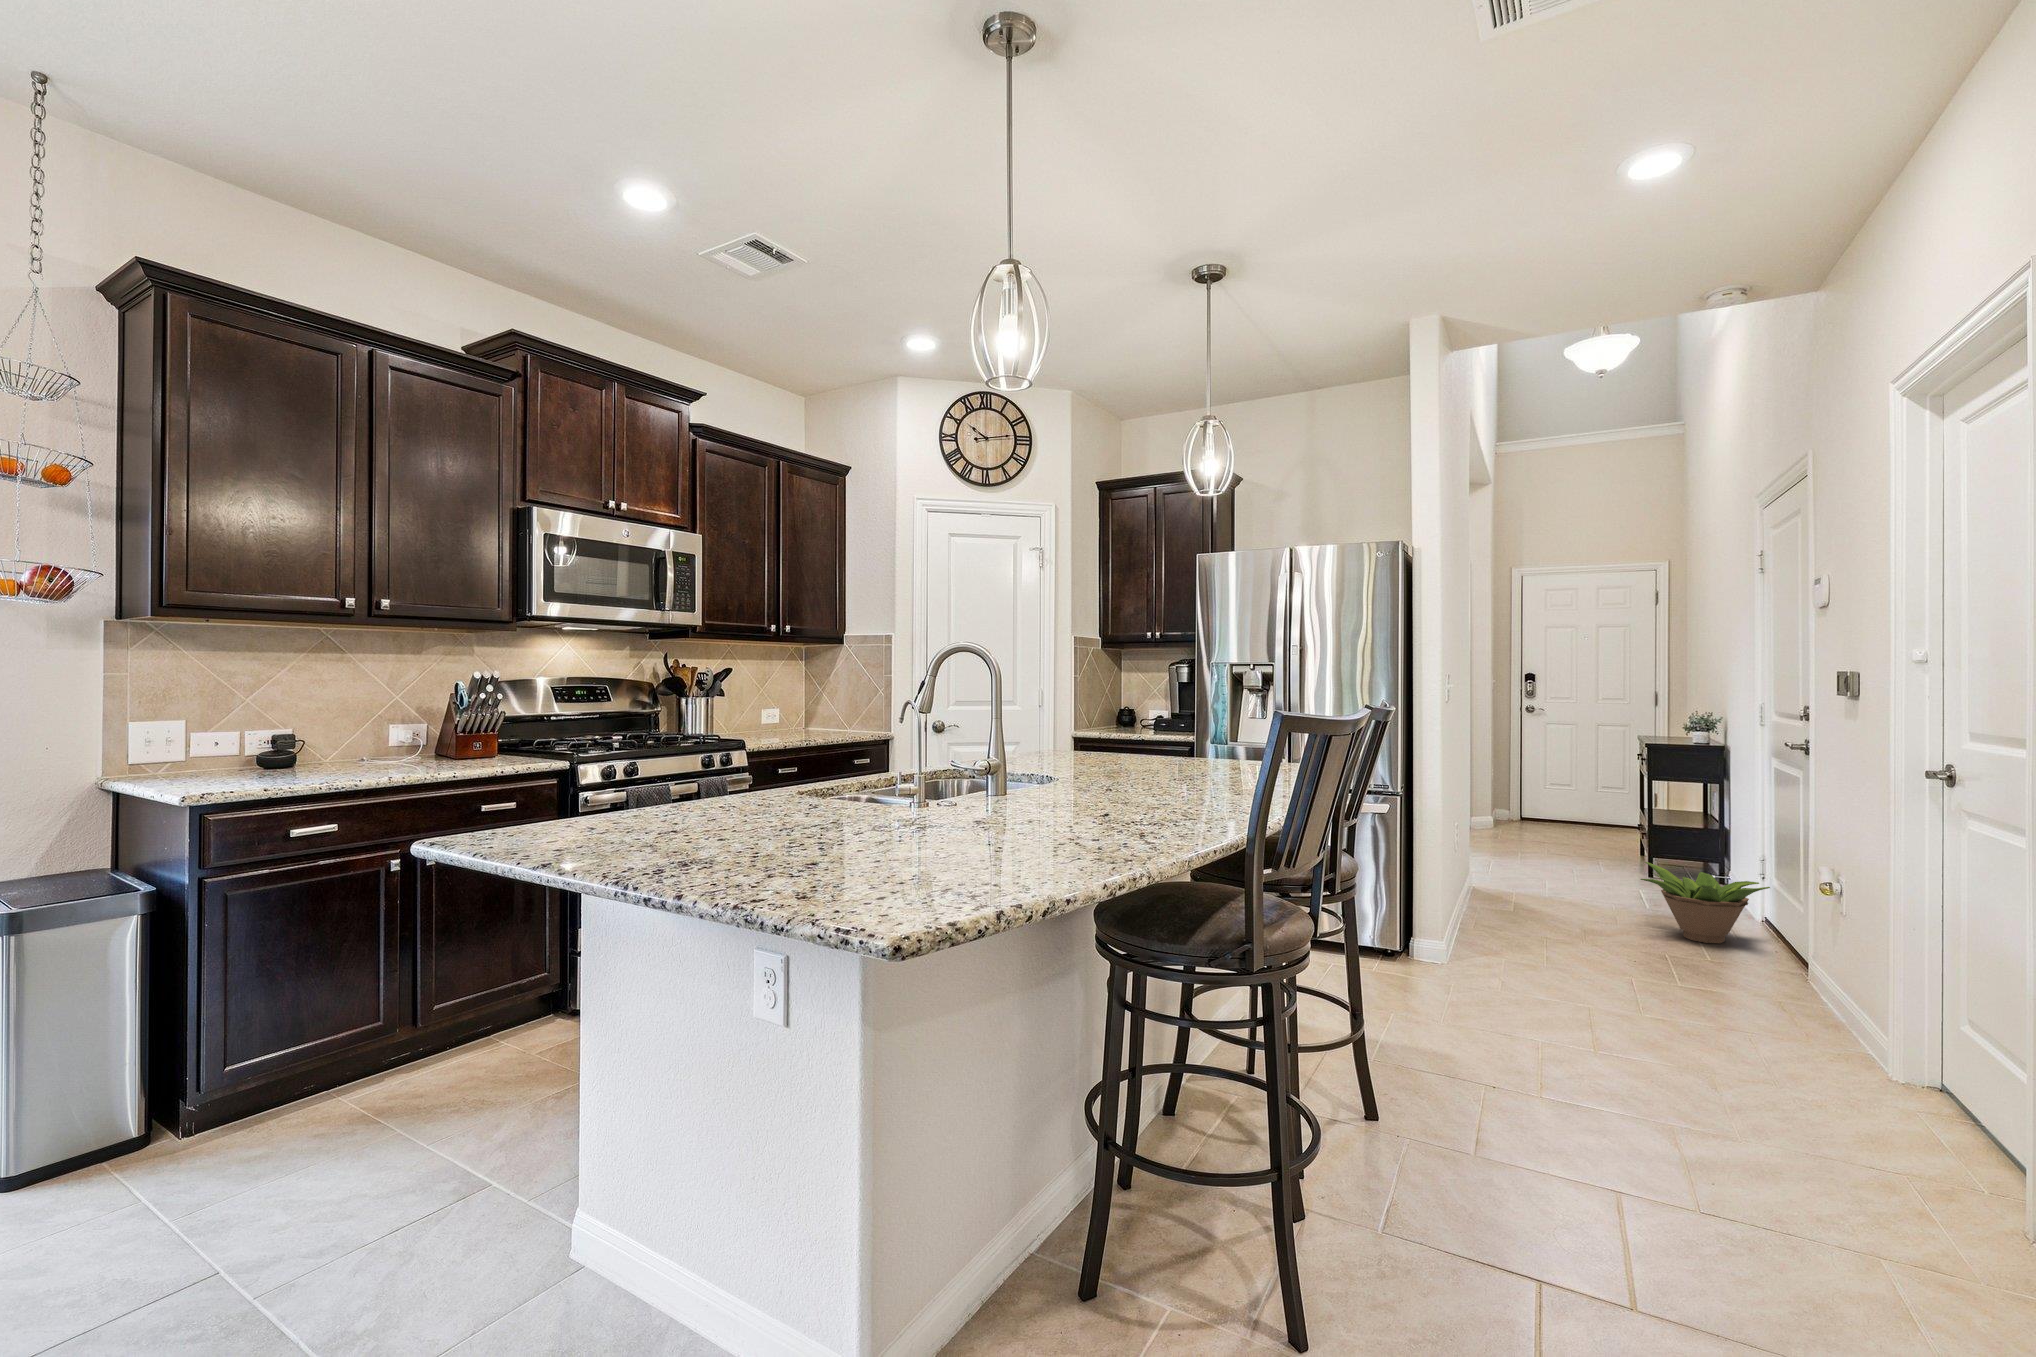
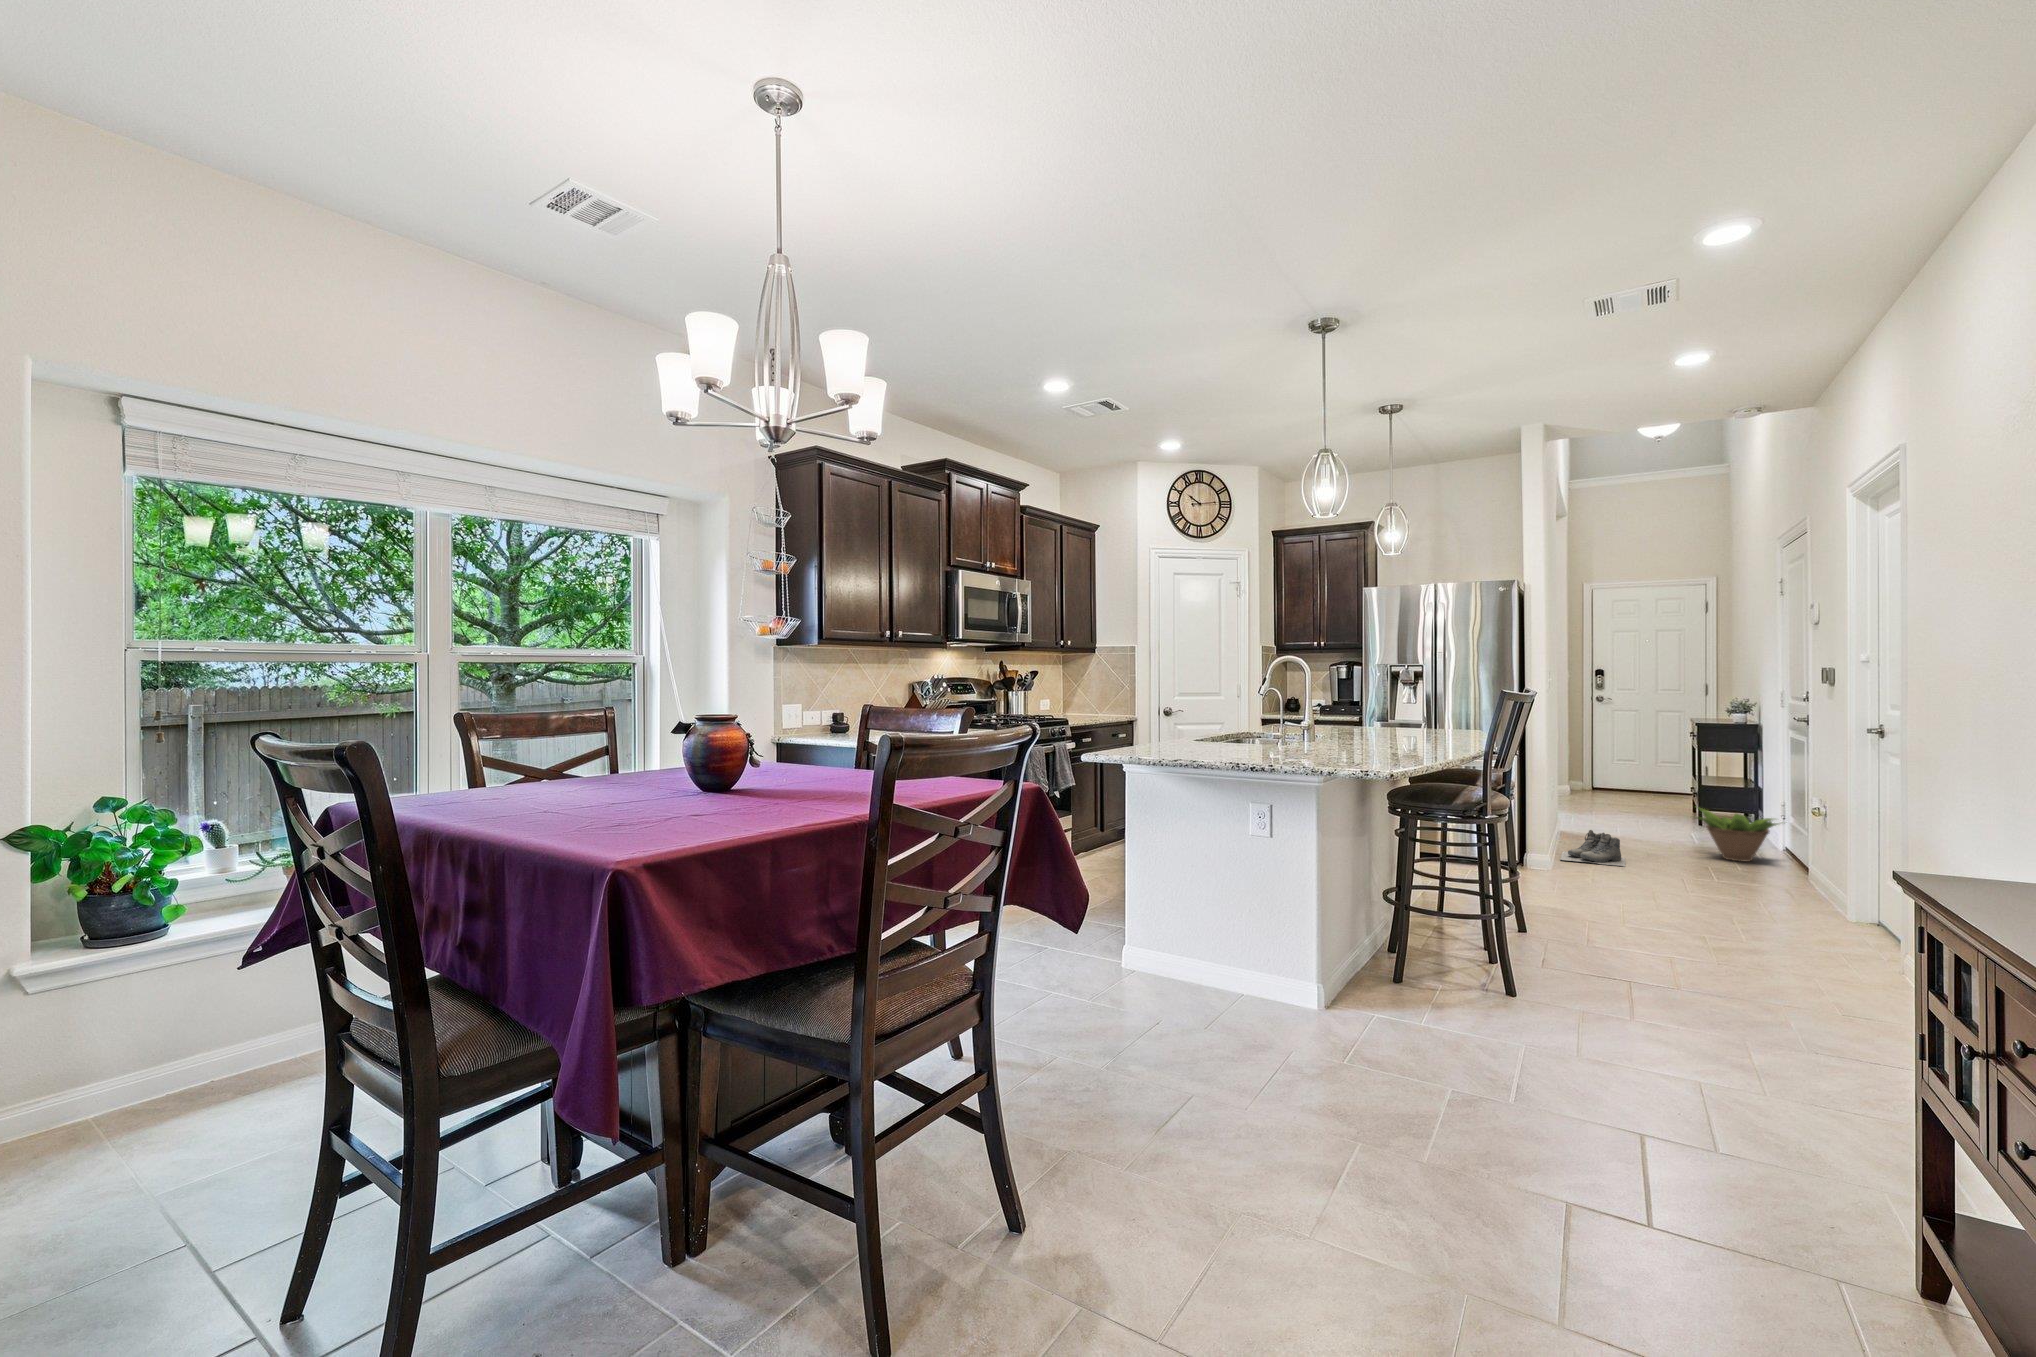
boots: none [1462,898,1552,955] -> present [1560,830,1625,867]

